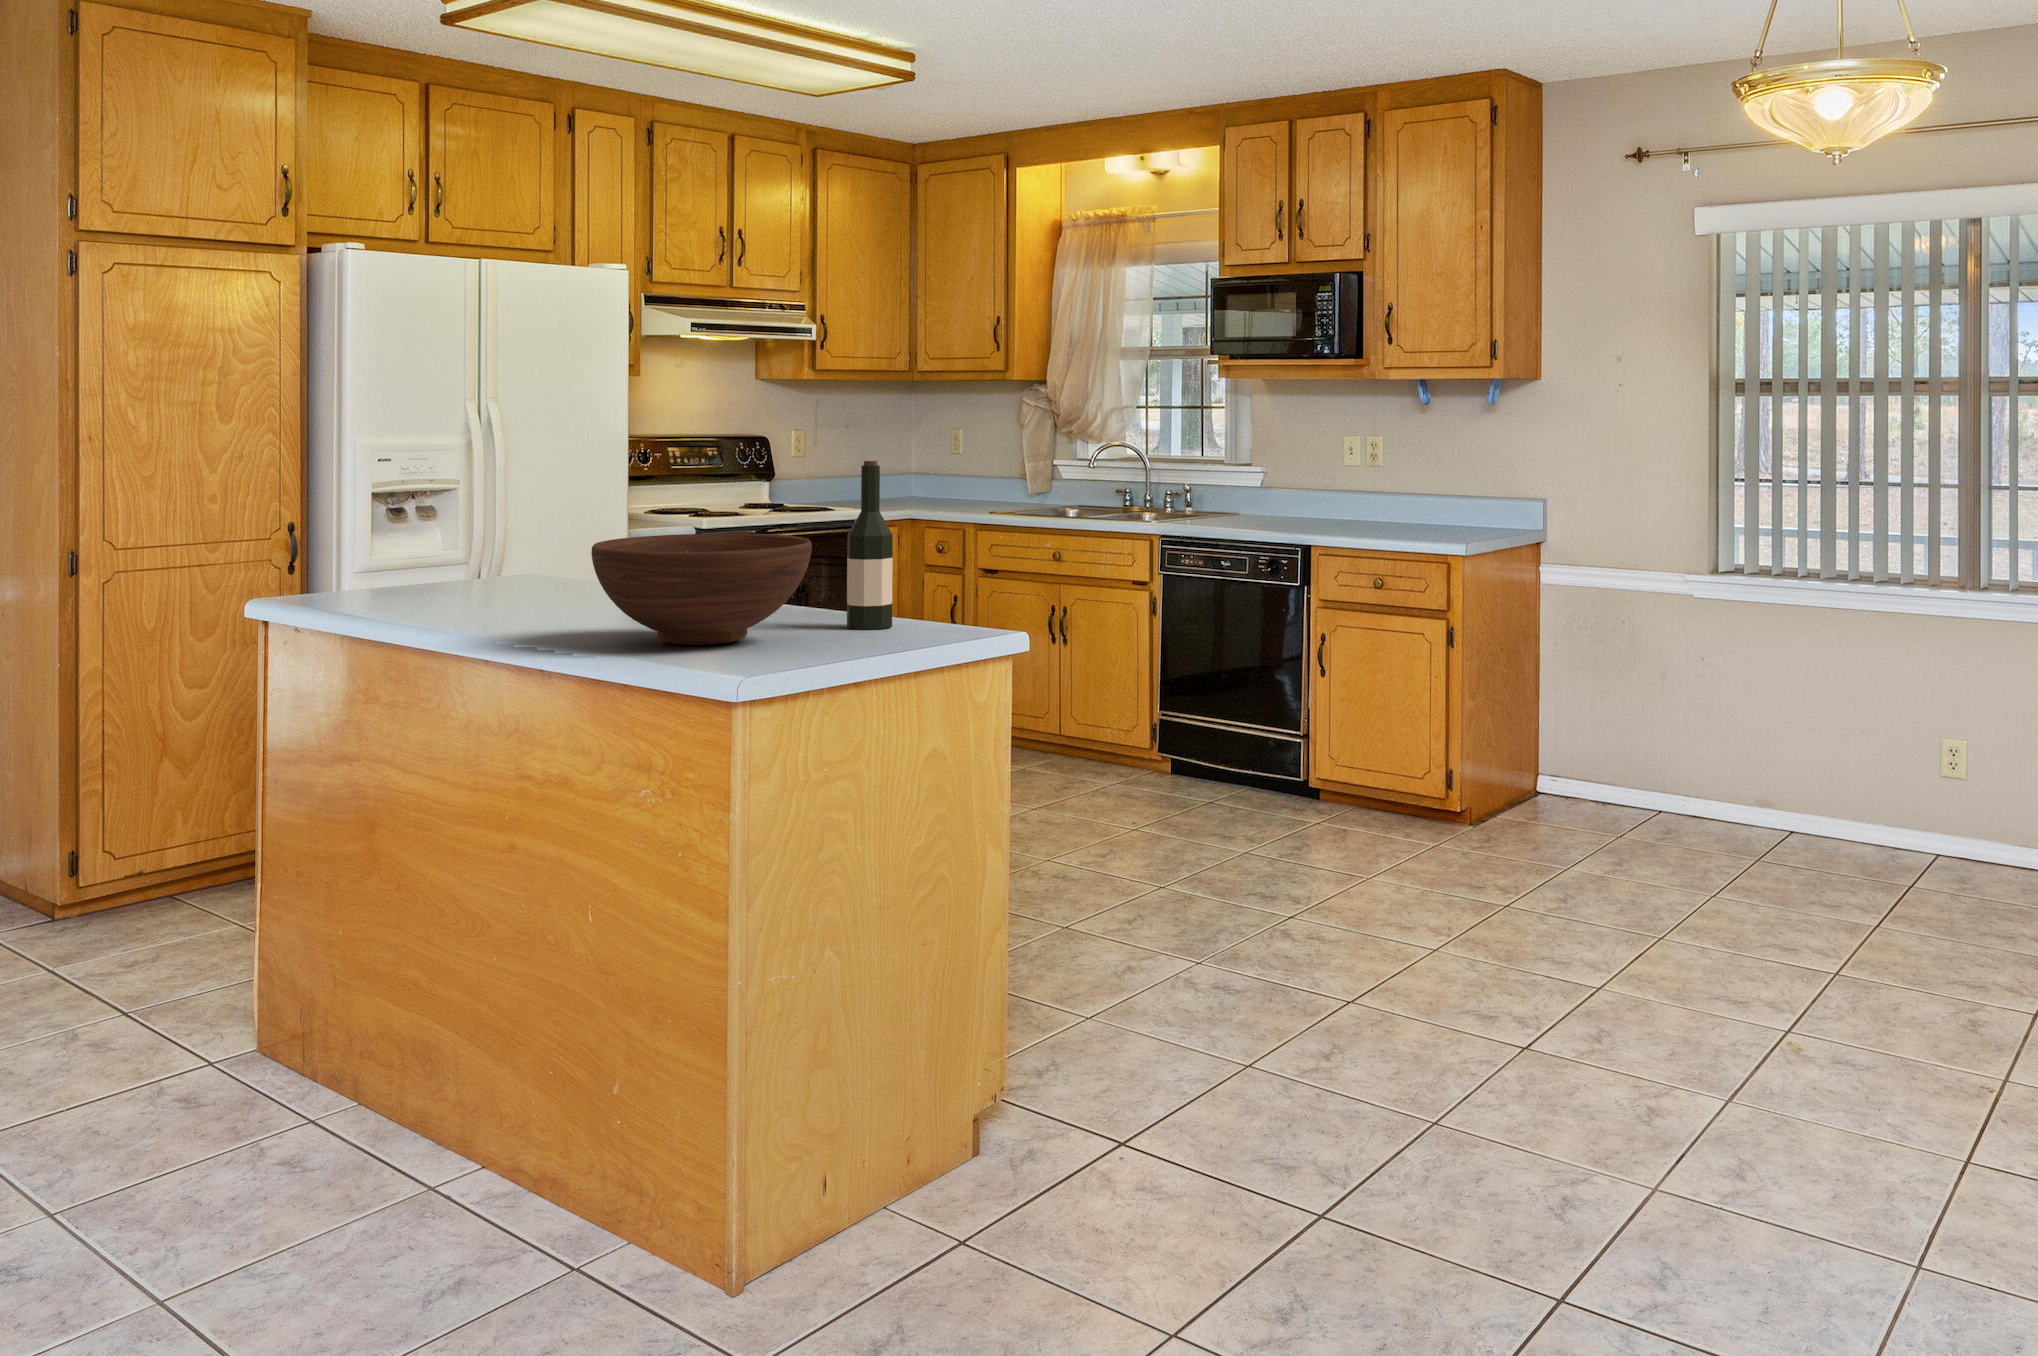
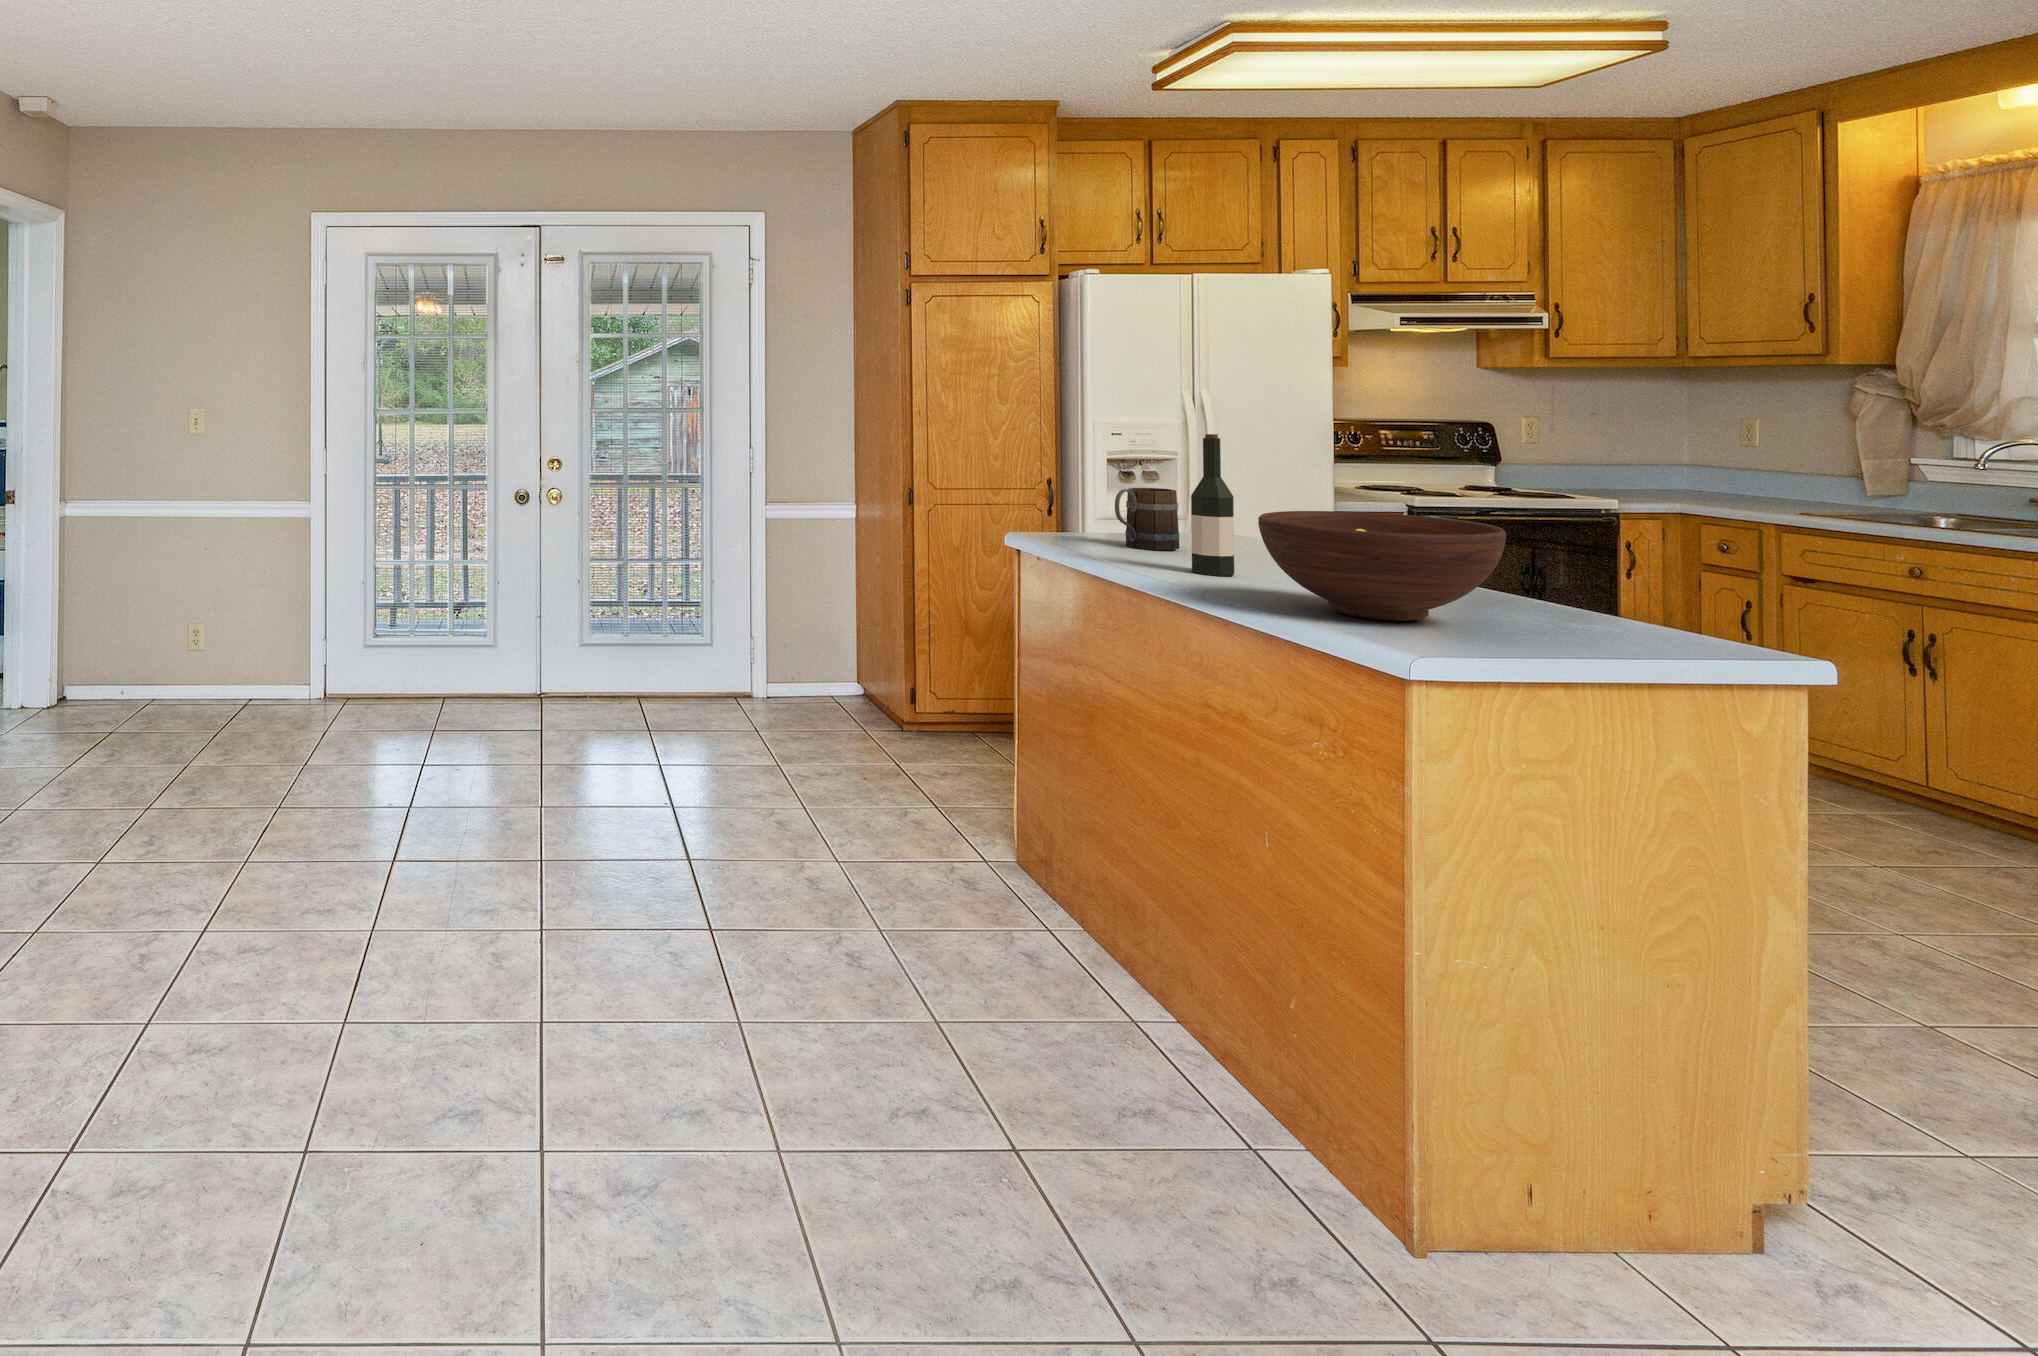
wine bottle: present [847,461,893,630] -> present [1191,434,1234,576]
mug: none [406,526,481,604] -> present [1115,488,1180,550]

